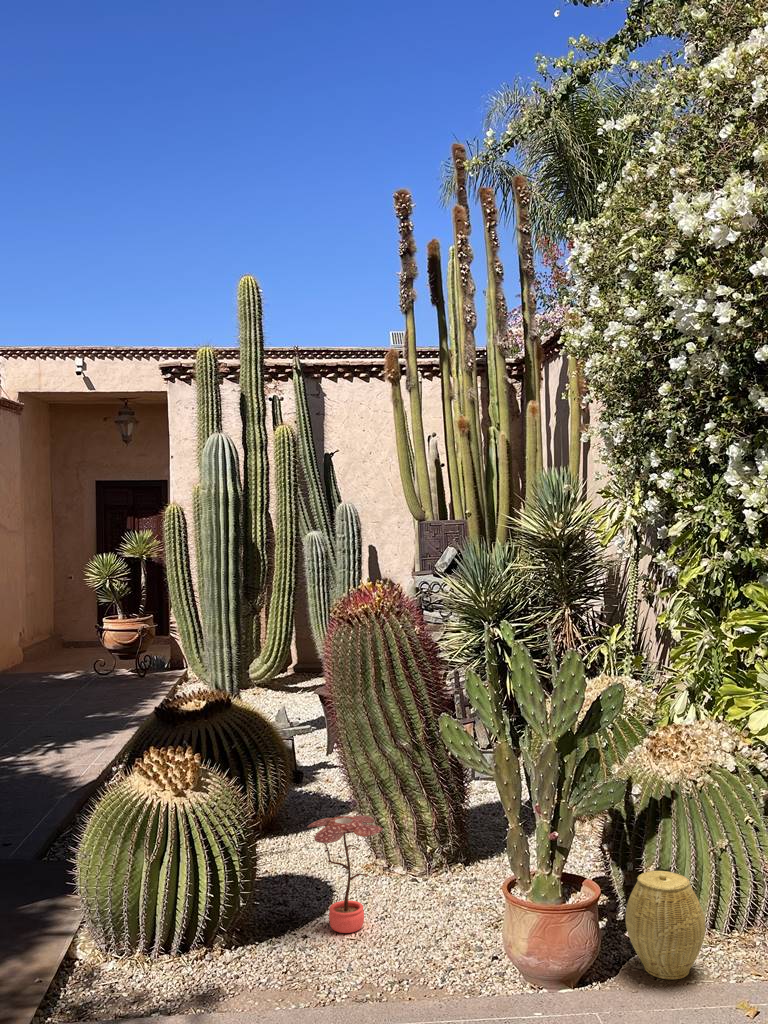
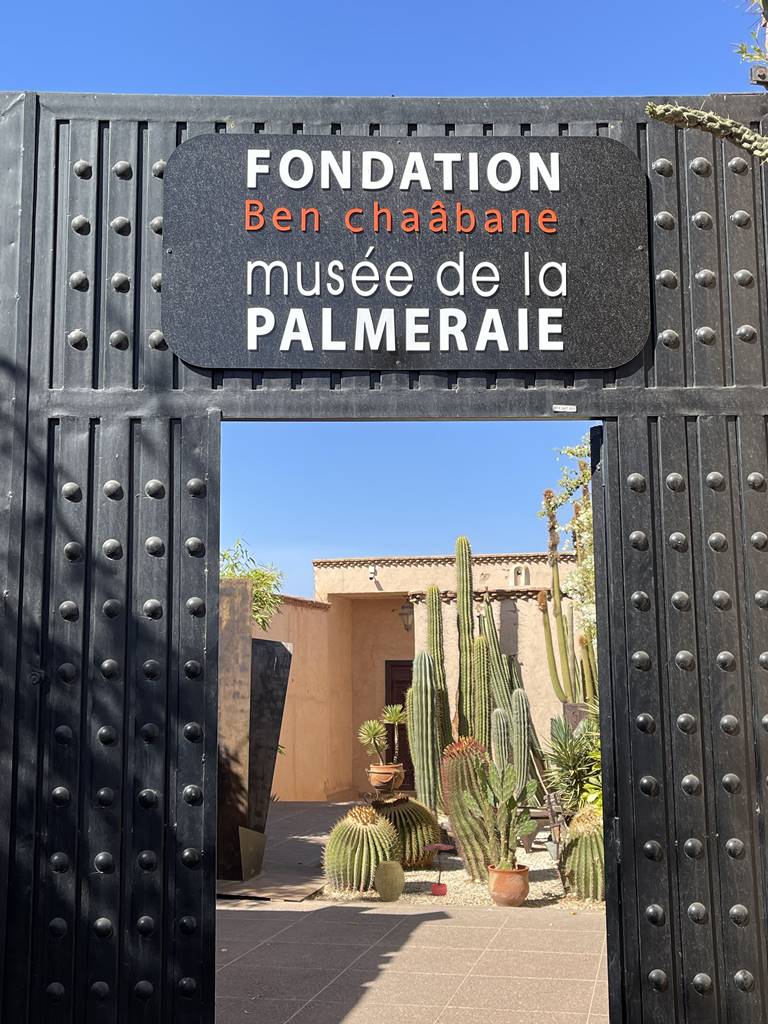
woven basket: present [625,871,705,980] -> present [374,860,405,901]

